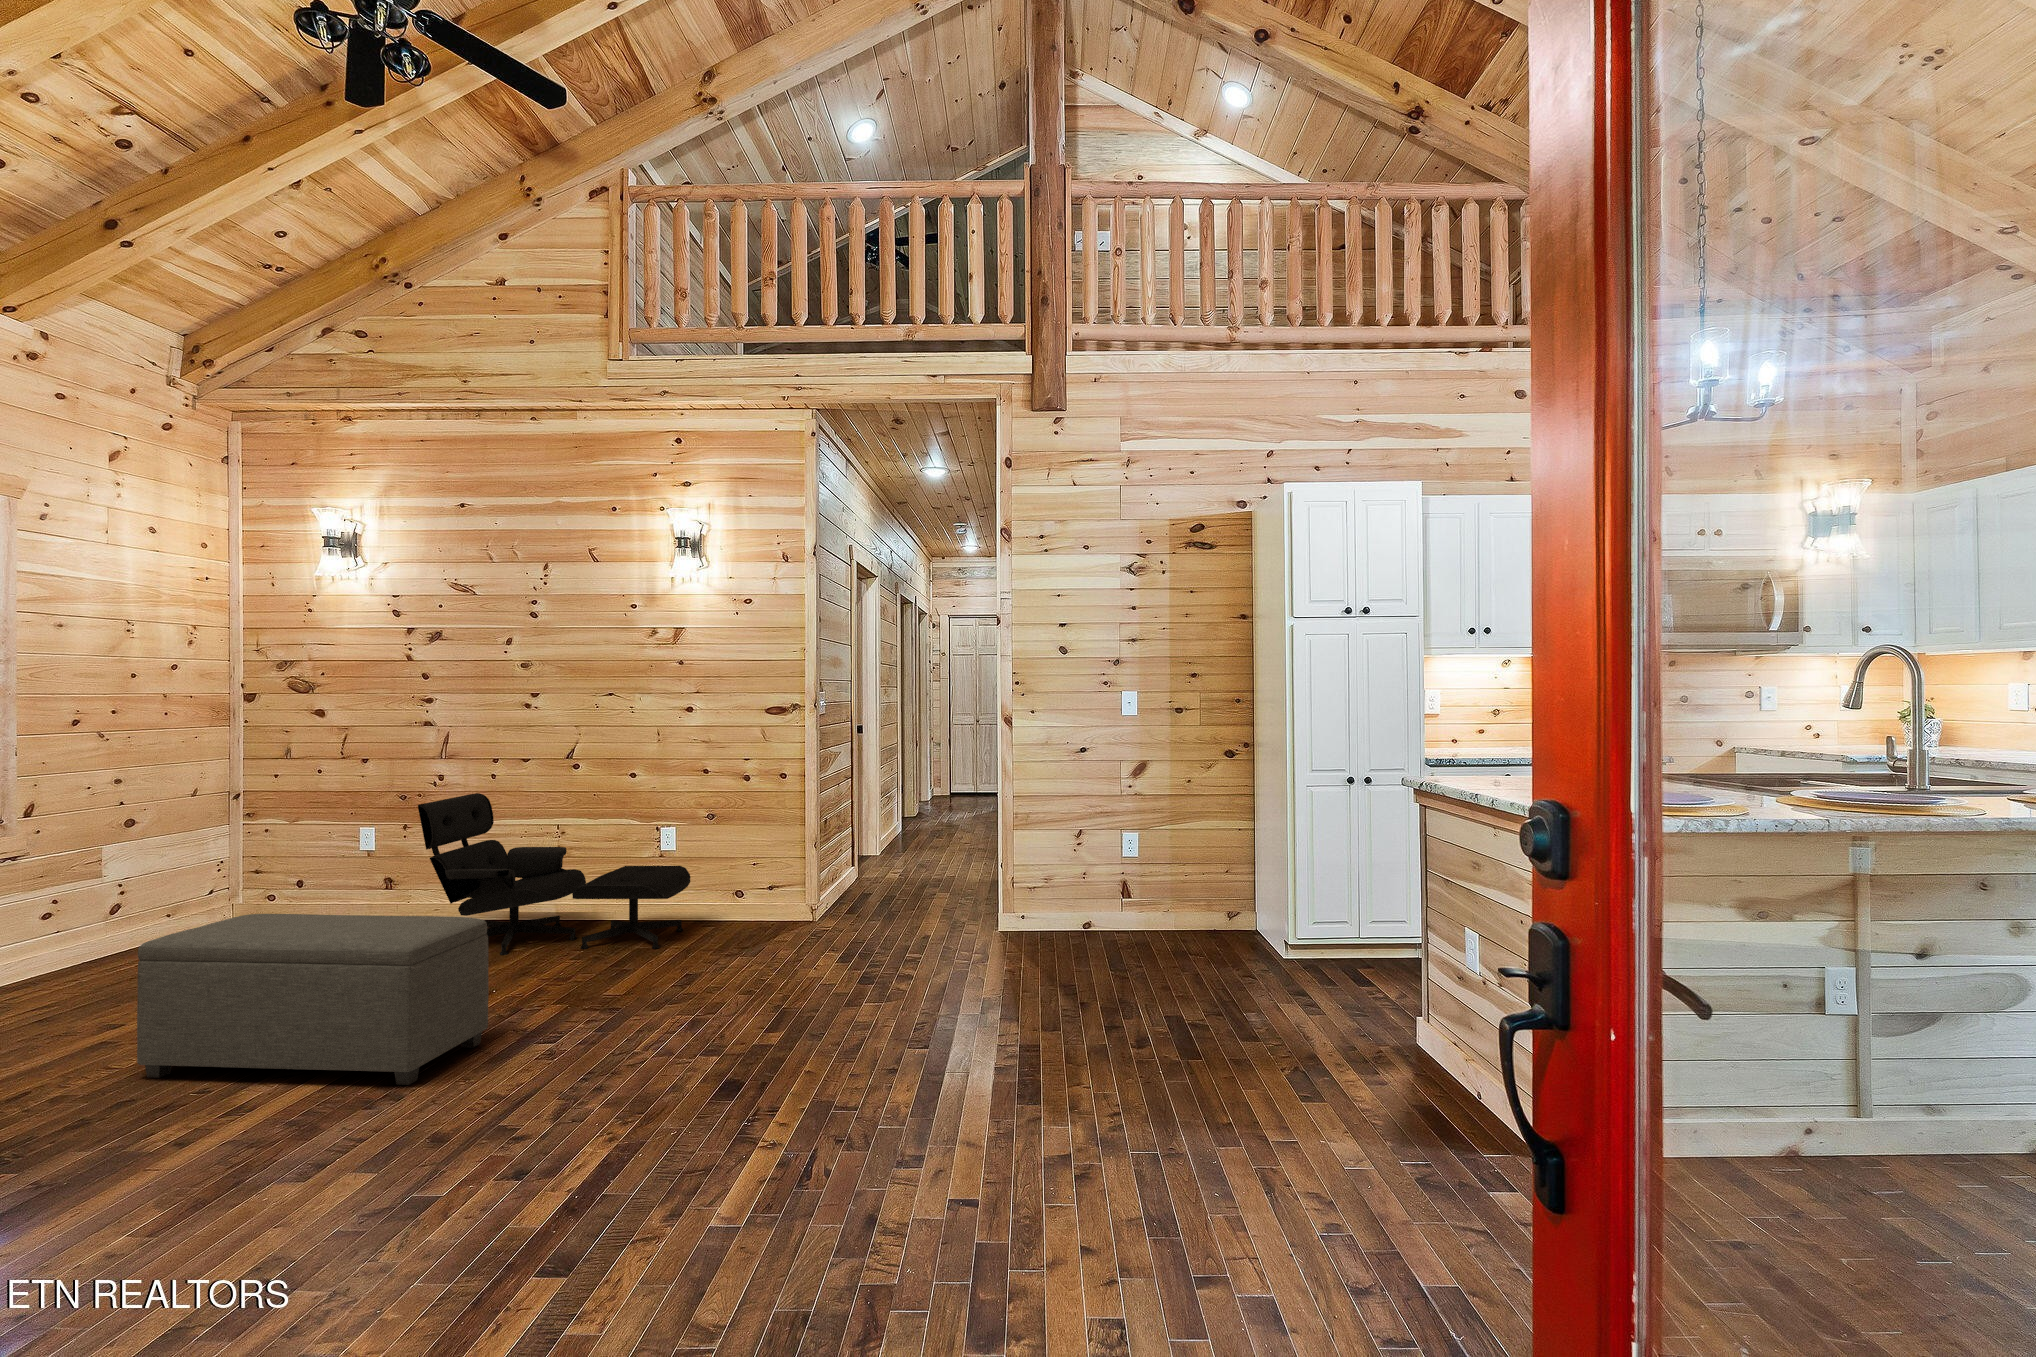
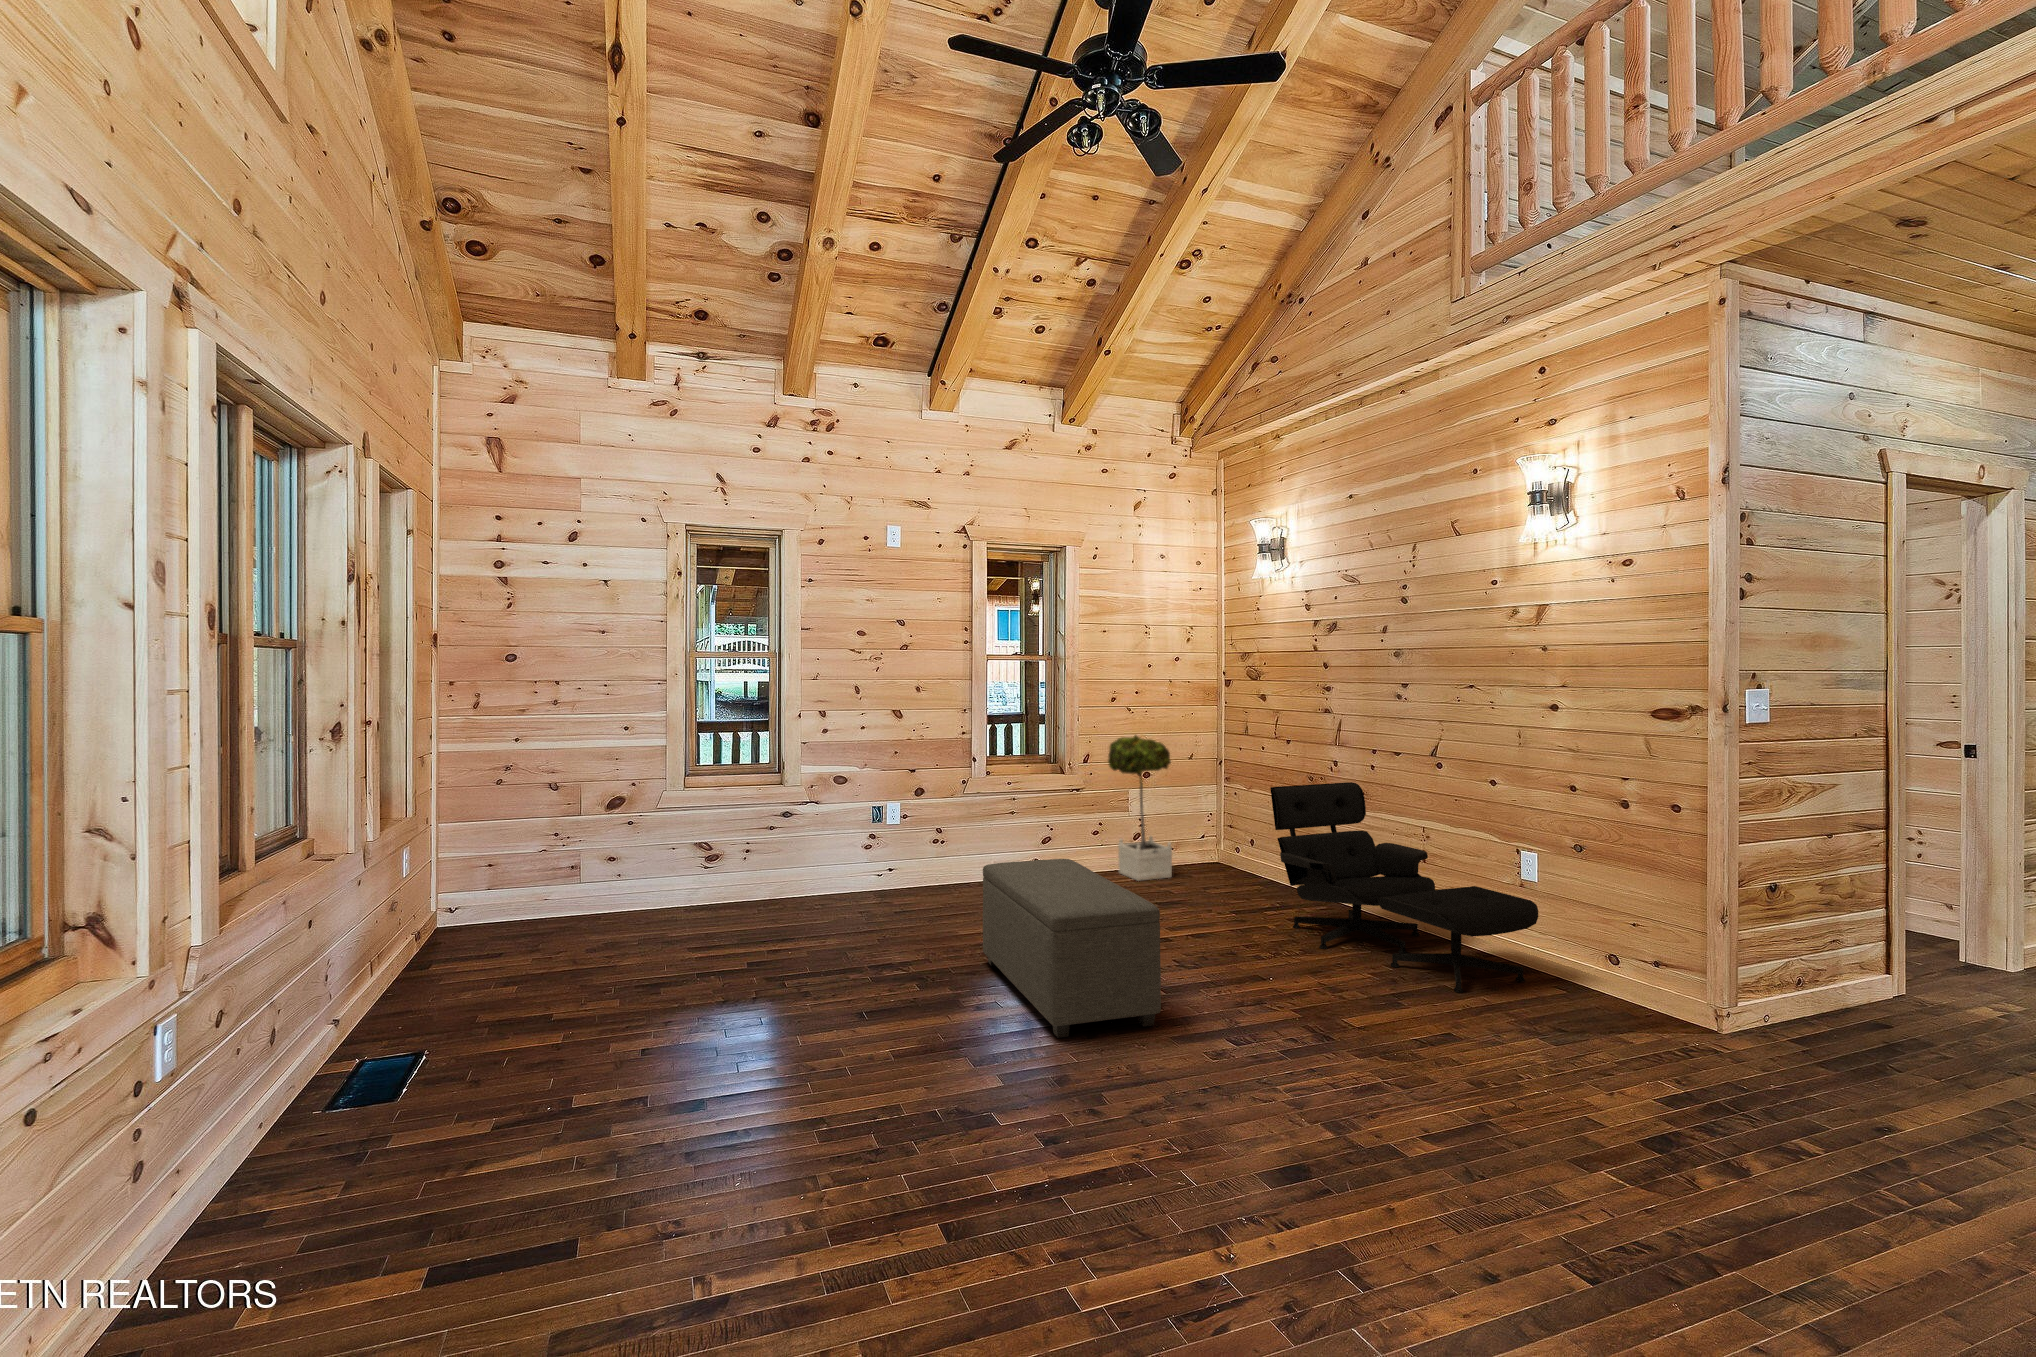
potted tree: none [89,765,202,961] -> present [1108,735,1172,881]

